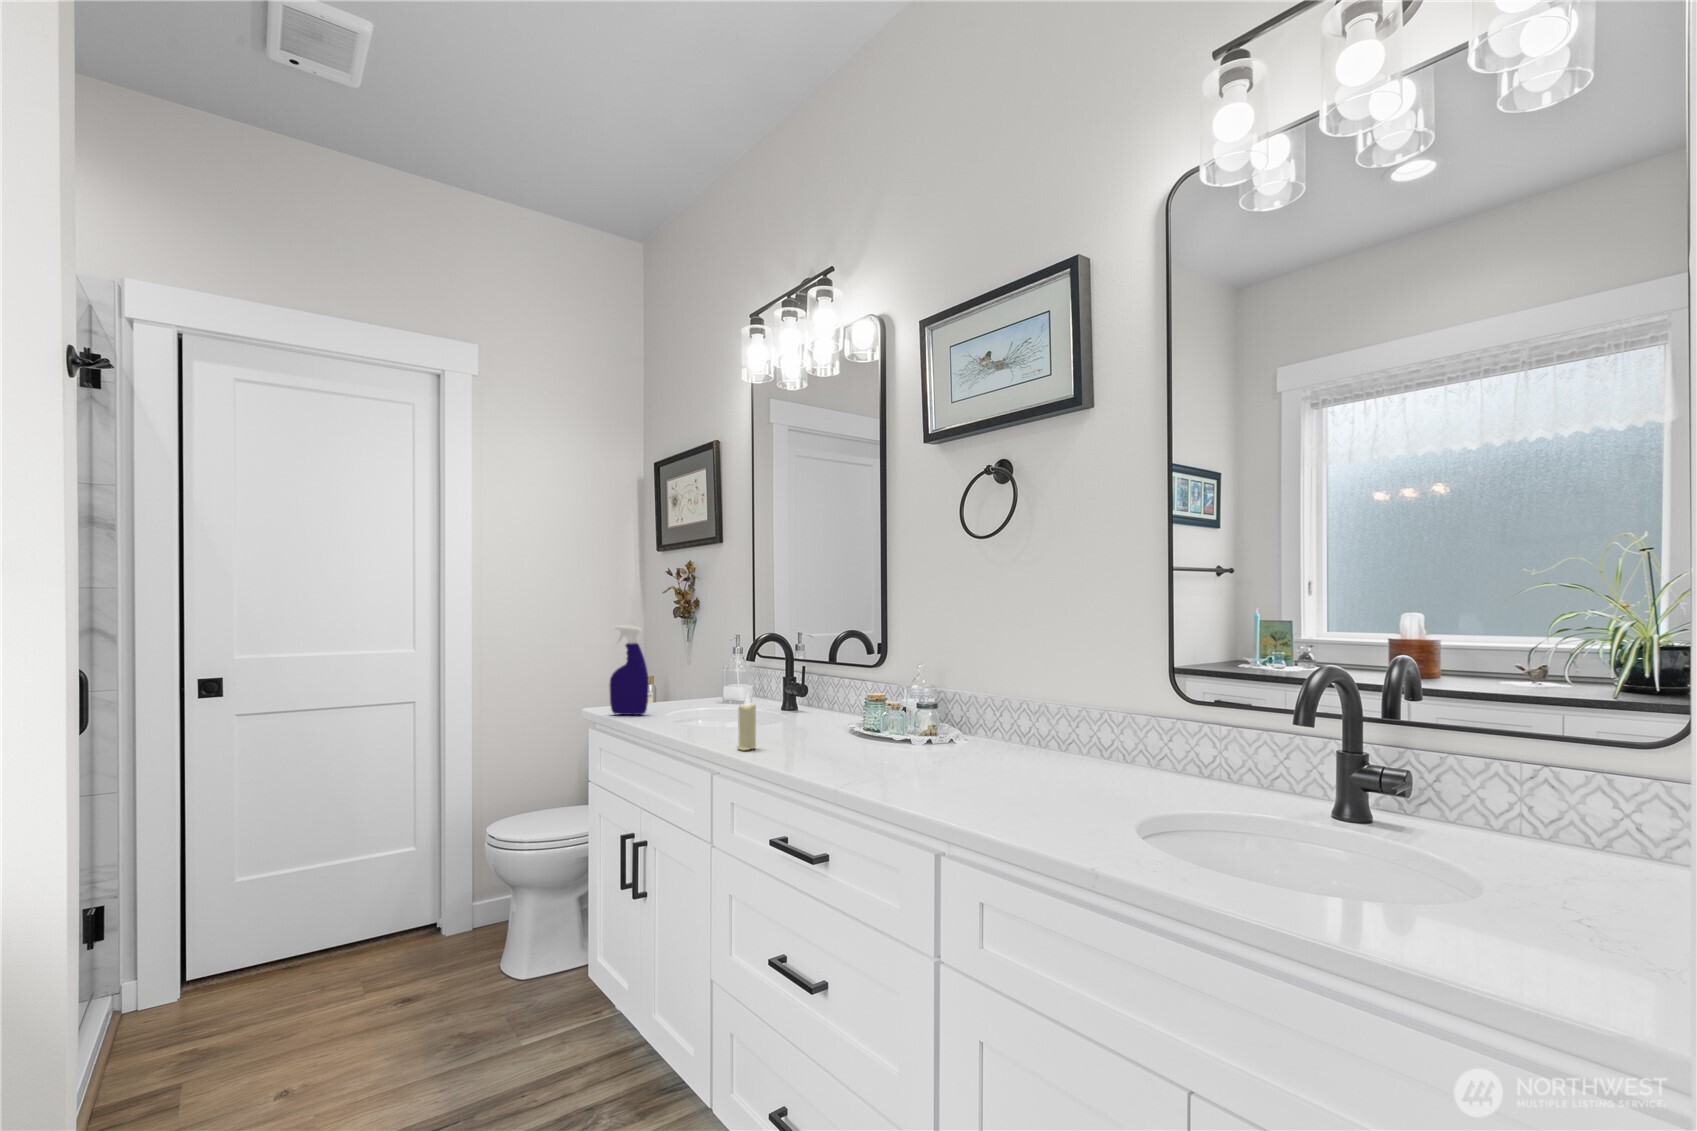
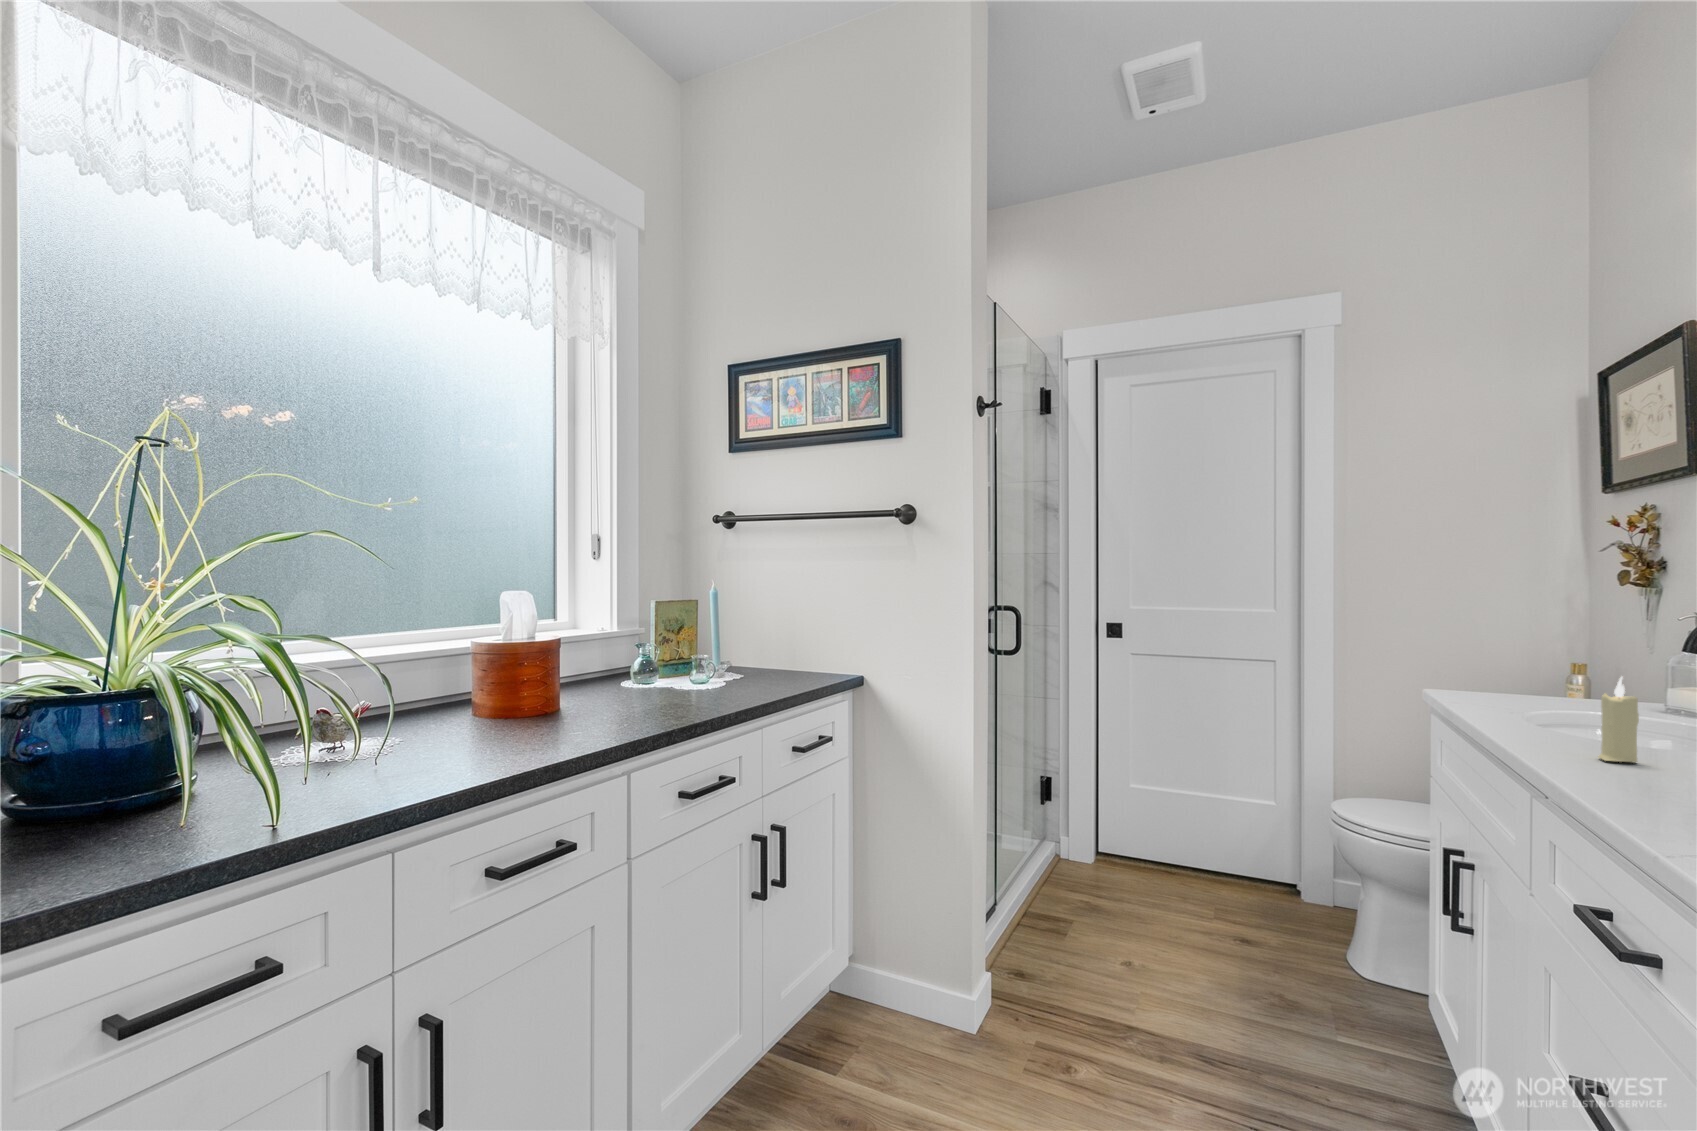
spray bottle: present [610,625,649,715] -> none [1458,584,1517,700]

